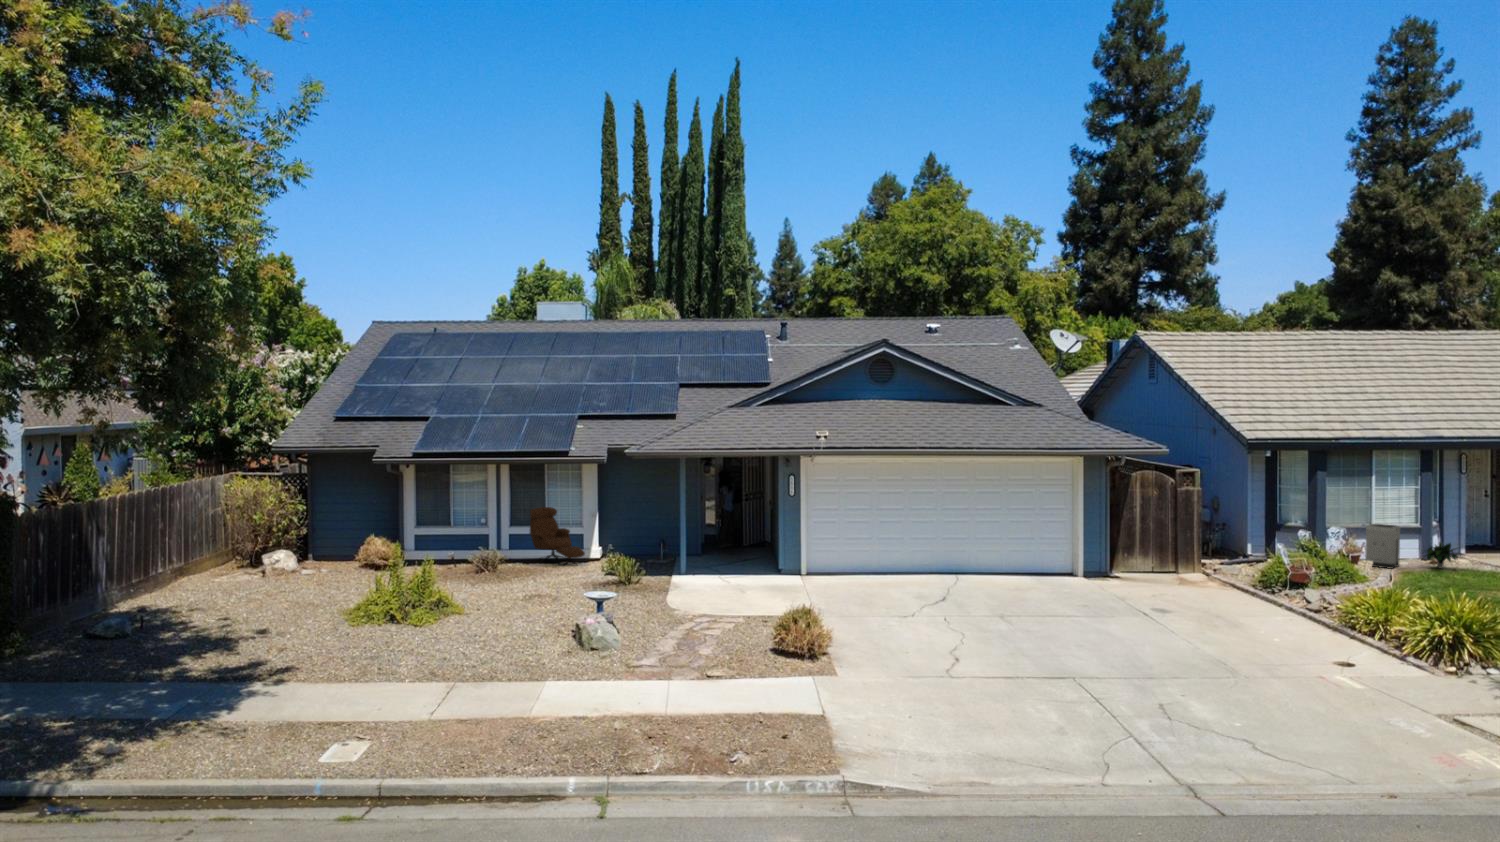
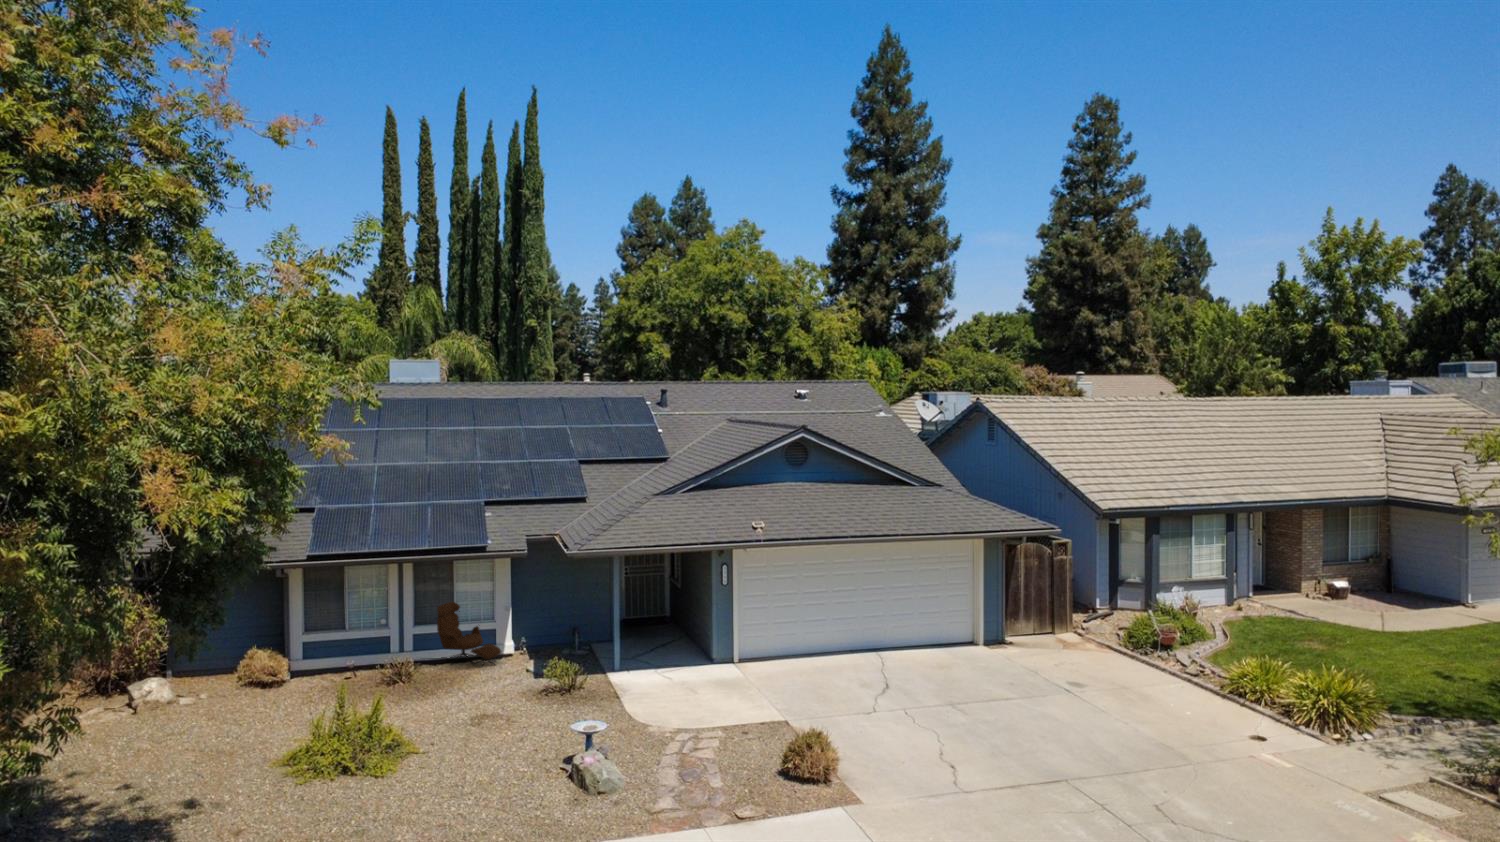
trash can: present [1366,524,1400,568] -> none [1185,576,1210,615]
potted plant: present [1426,542,1461,569] -> none [1224,588,1258,612]

